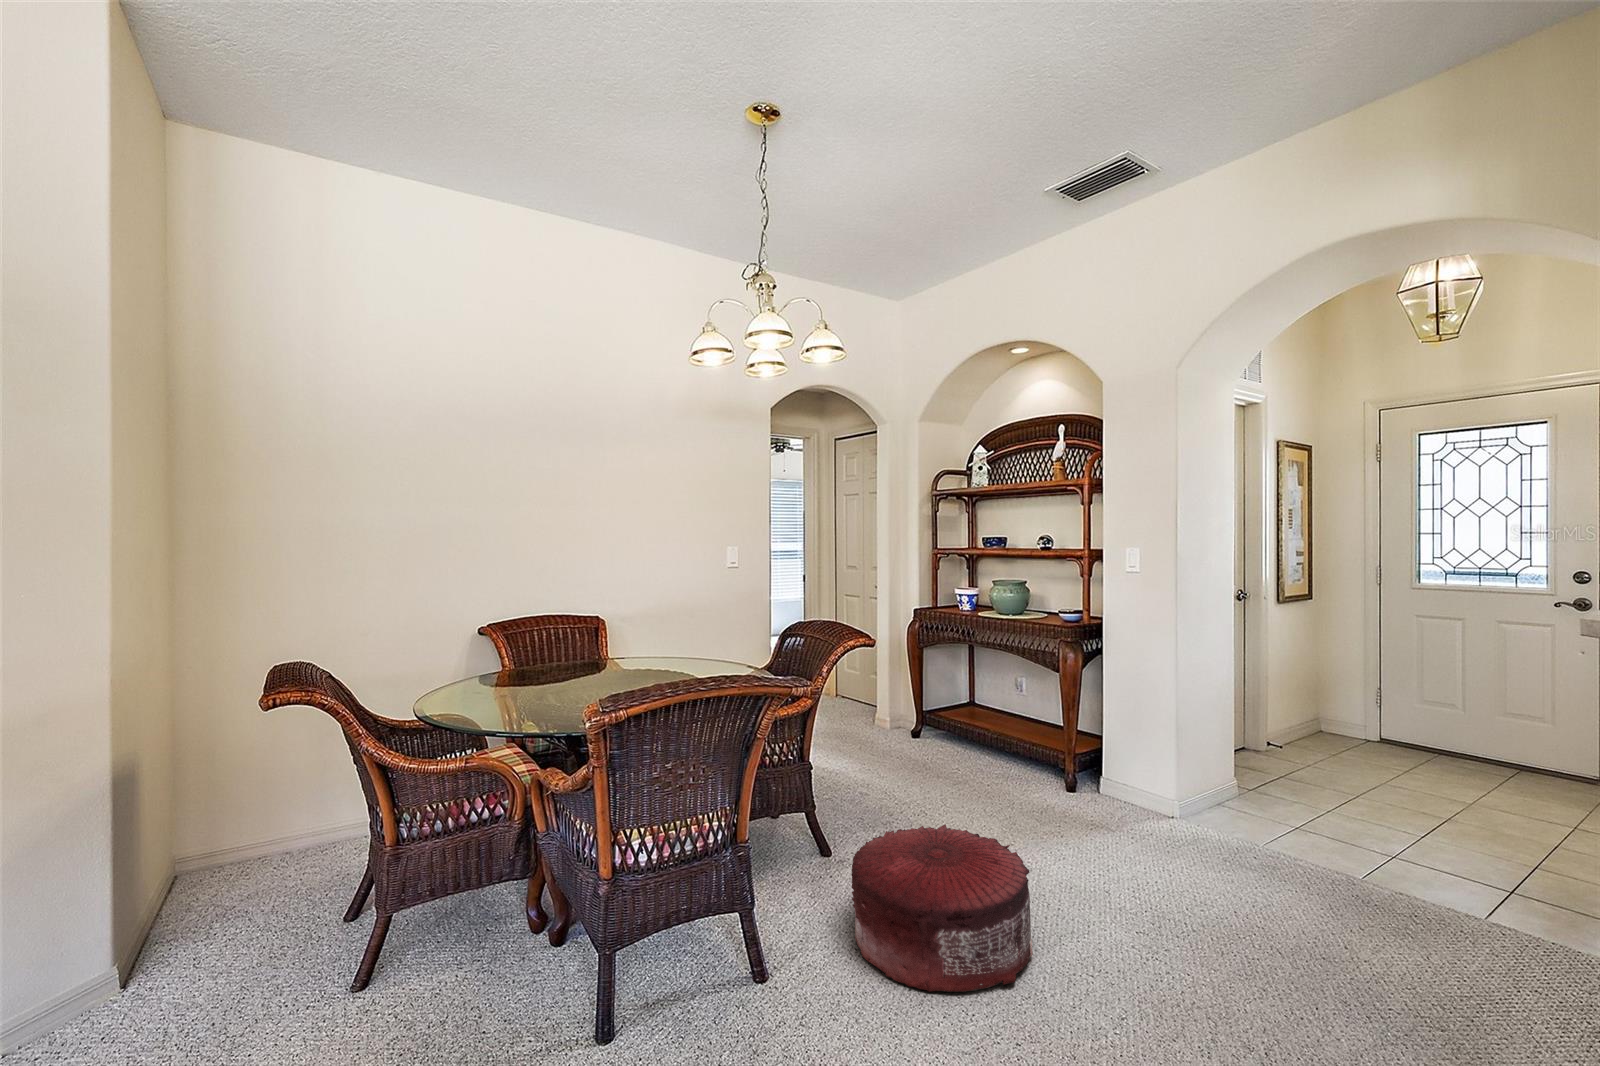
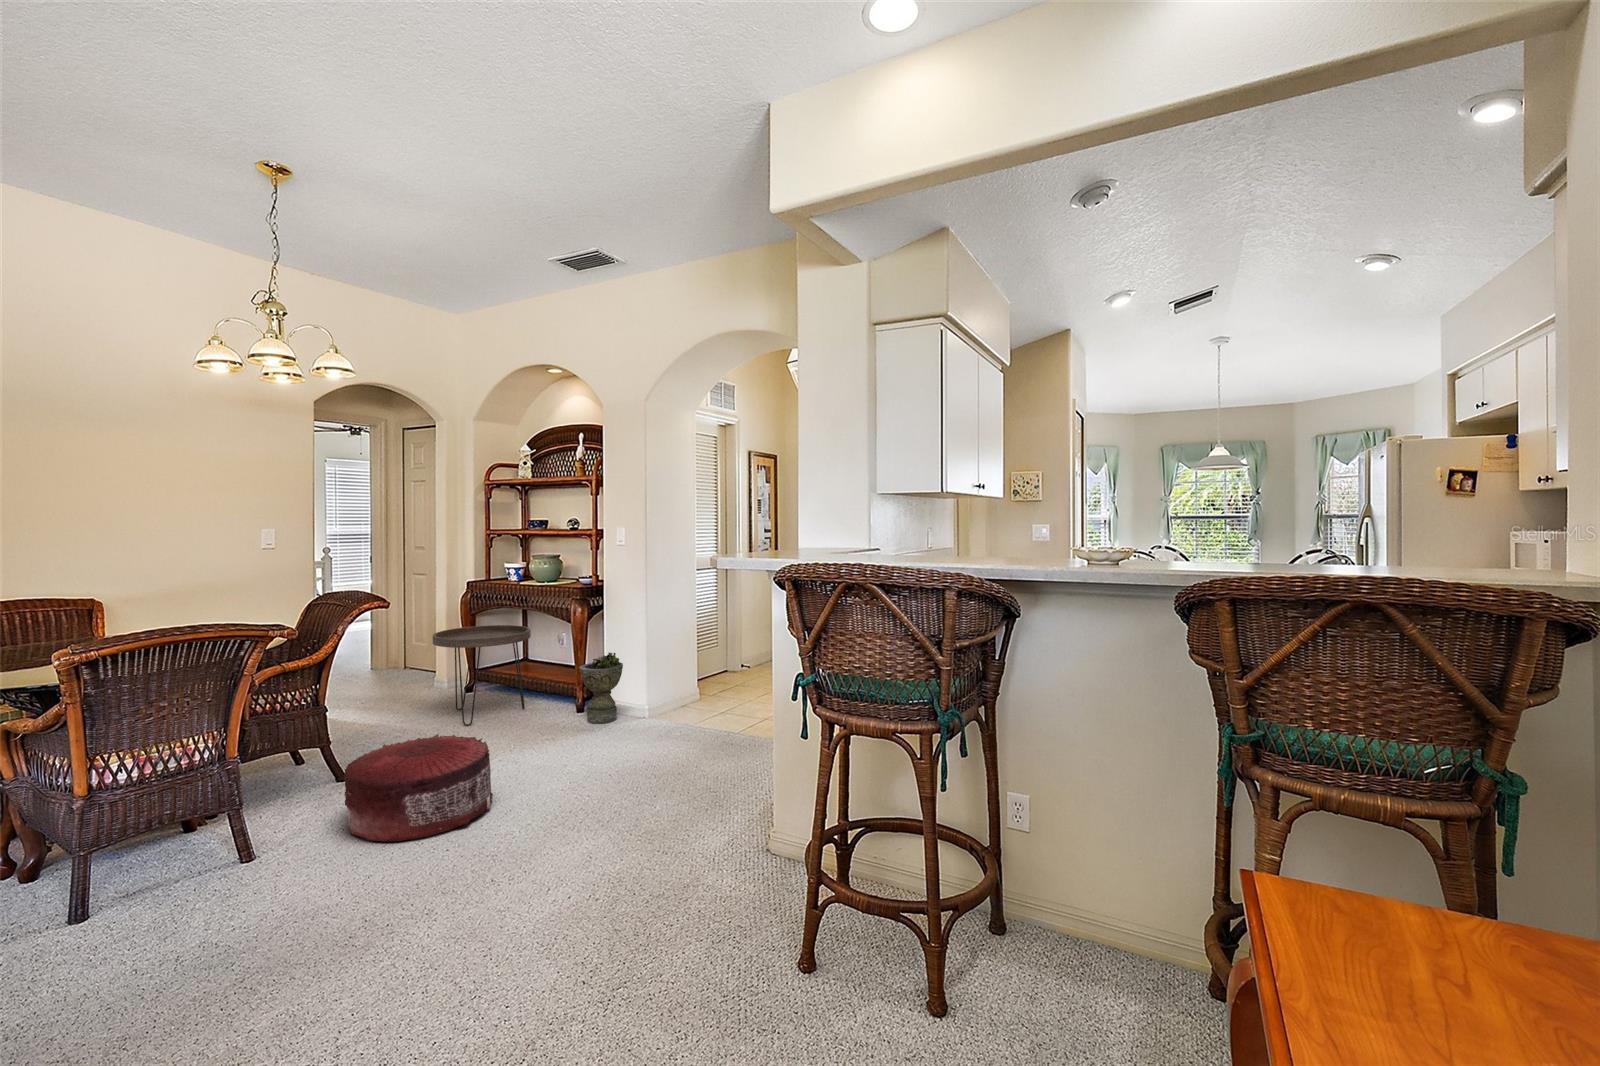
side table: none [893,664,1004,790] -> present [433,625,531,726]
planter: none [1078,719,1140,817] -> present [580,652,623,724]

